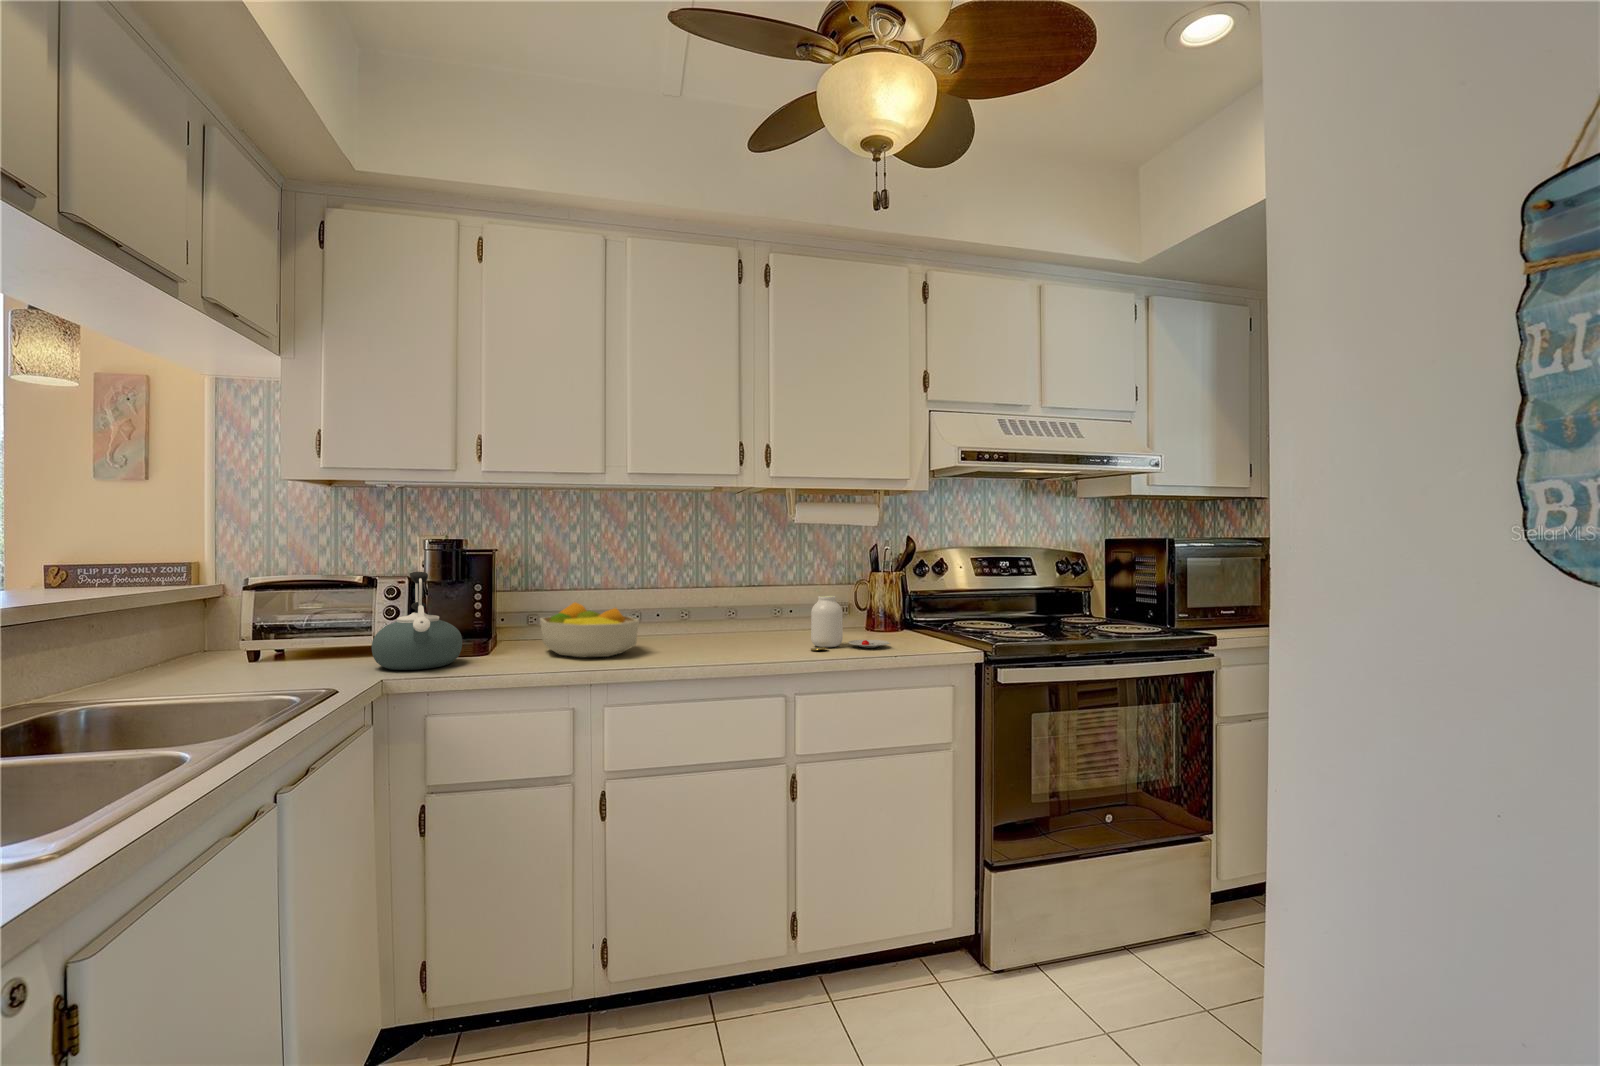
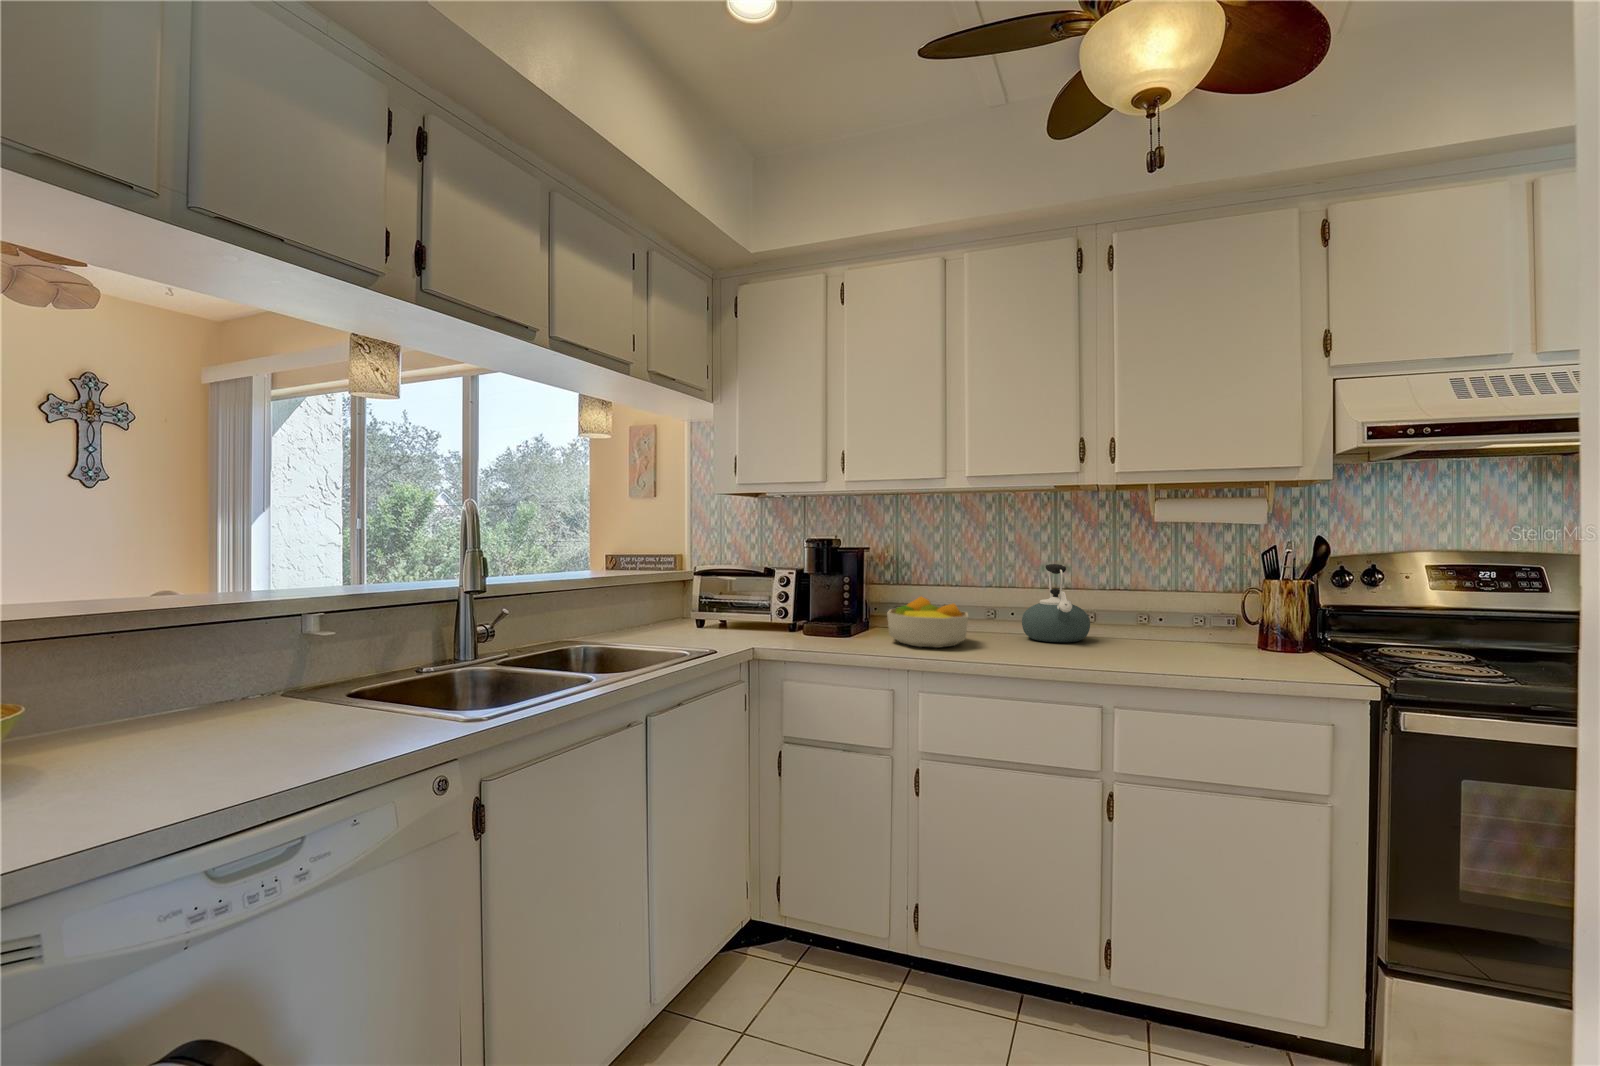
kettle: present [372,572,462,670] -> present [1022,564,1090,642]
jar: present [811,596,890,650] -> none [1148,603,1255,664]

